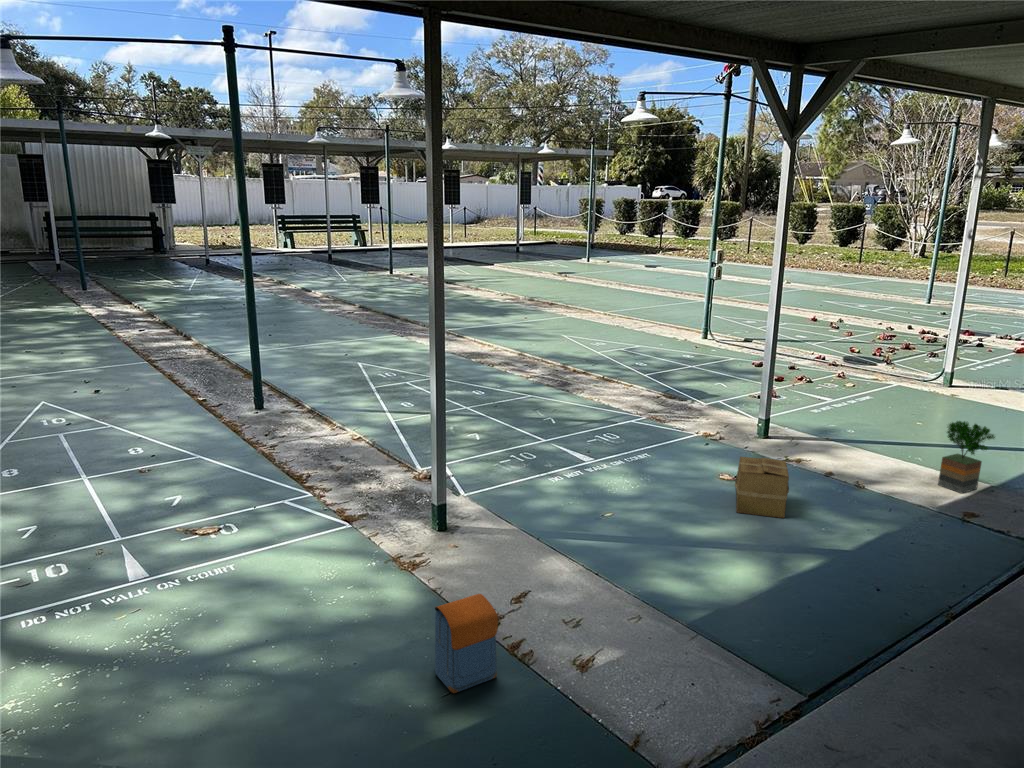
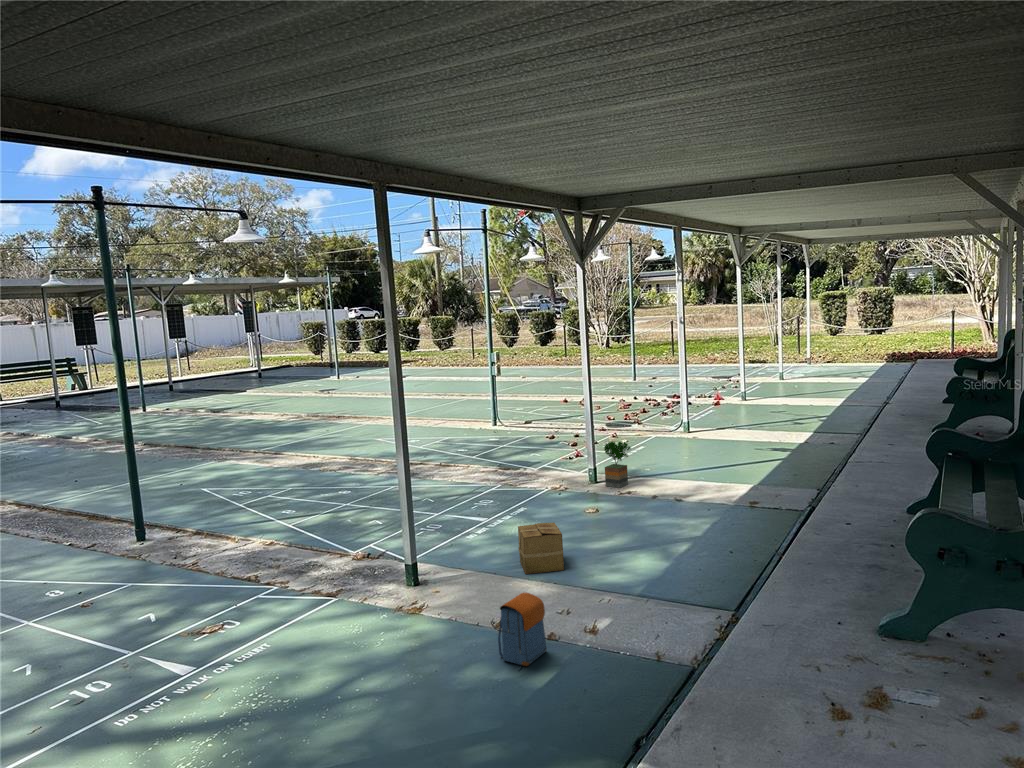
potted tree: present [938,421,995,493] -> present [604,442,631,488]
cardboard box: present [735,457,789,518] -> present [518,523,564,574]

